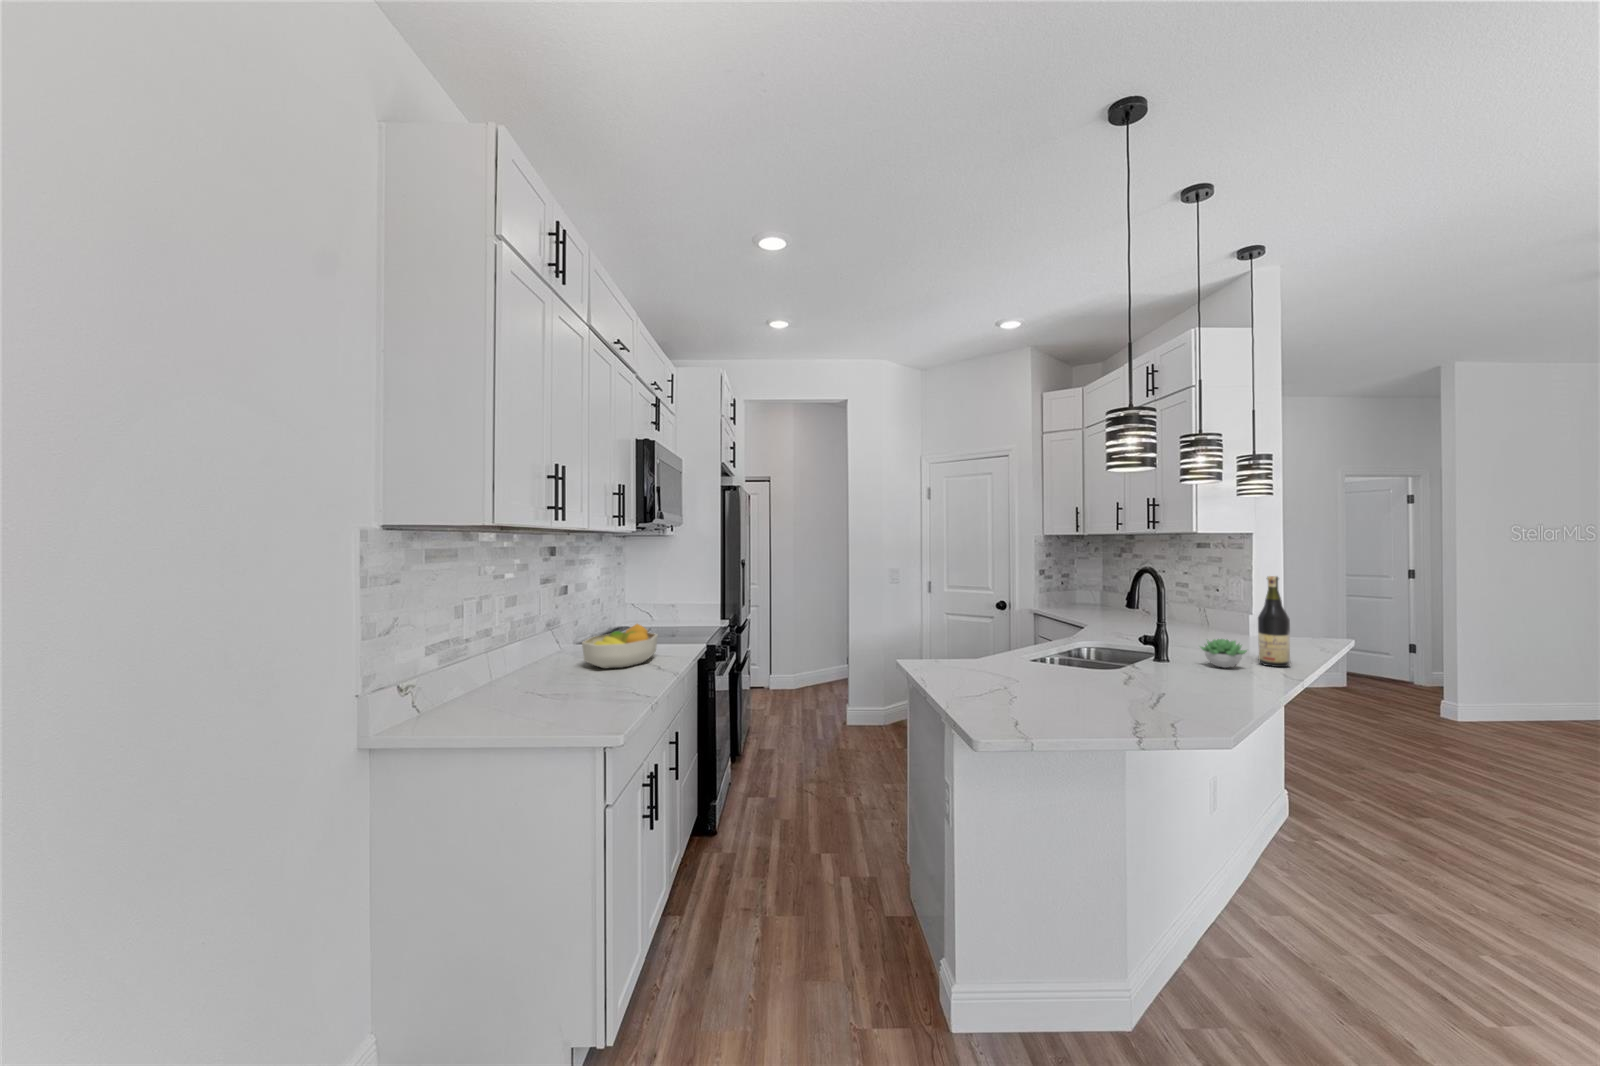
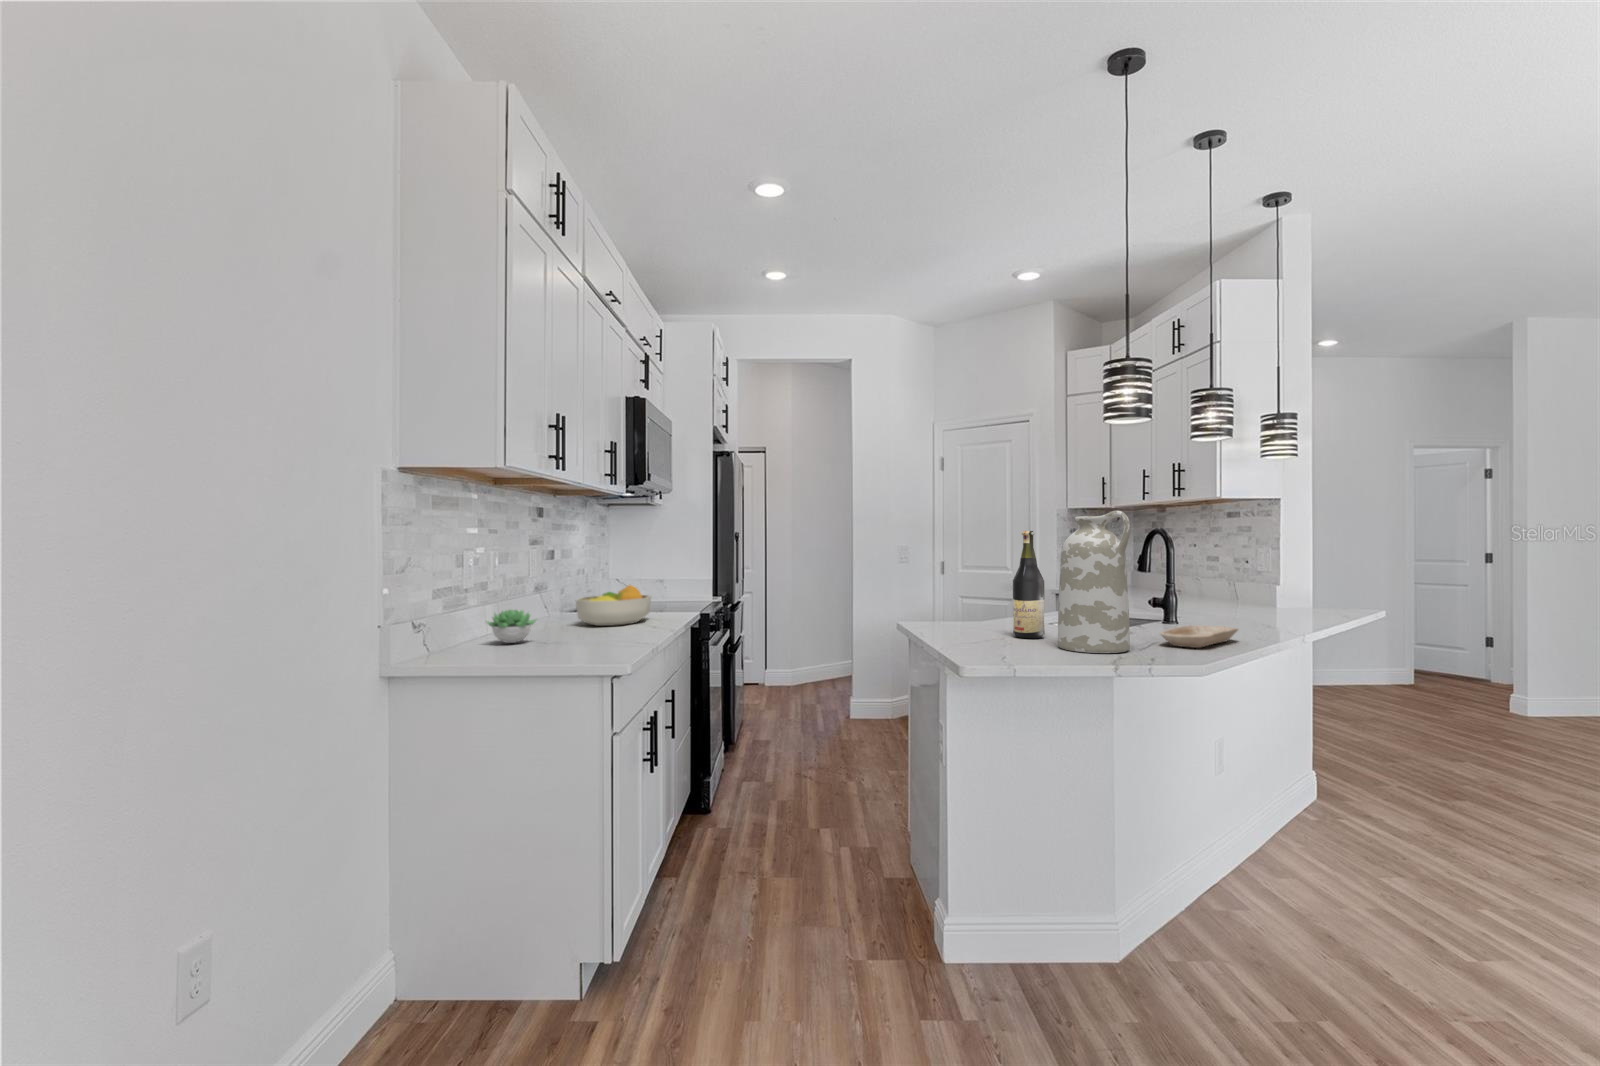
vase: none [1071,571,1152,723] -> present [1058,511,1131,653]
wine bottle: present [1258,576,1290,667] -> present [1013,531,1045,638]
succulent plant: present [1200,639,1247,668] -> present [487,610,536,643]
tray: none [1175,679,1254,712] -> present [1160,626,1238,648]

